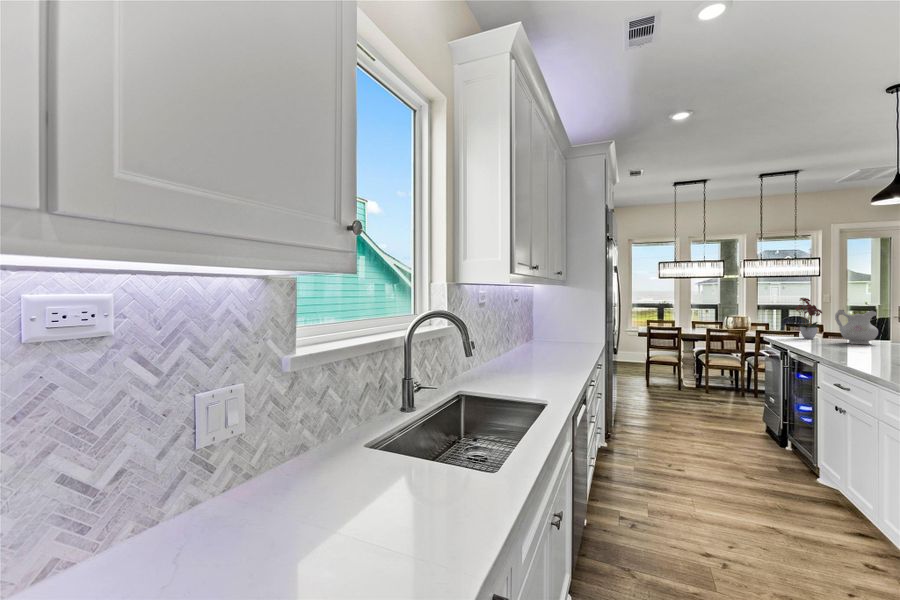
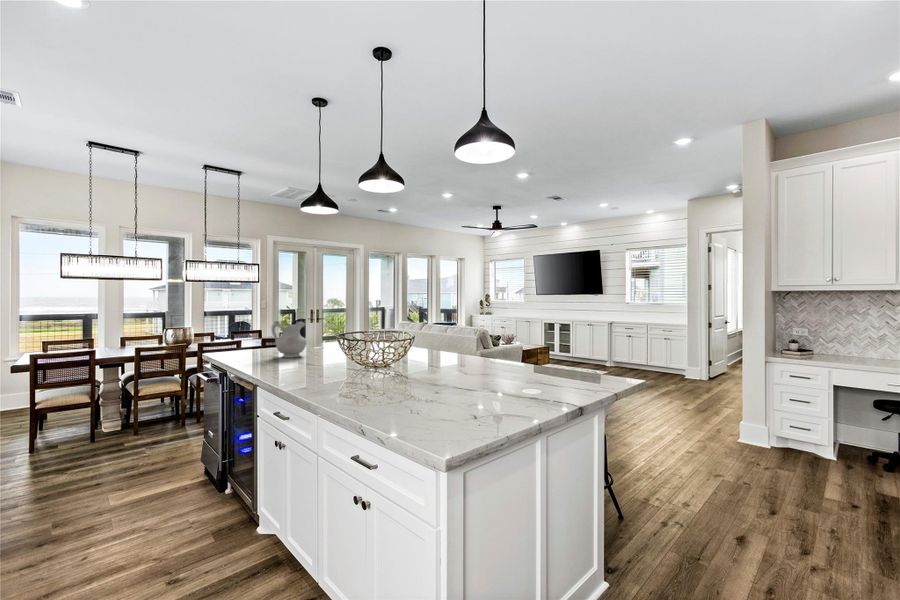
flower arrangement: present [795,298,822,339] -> none [232,305,263,355]

